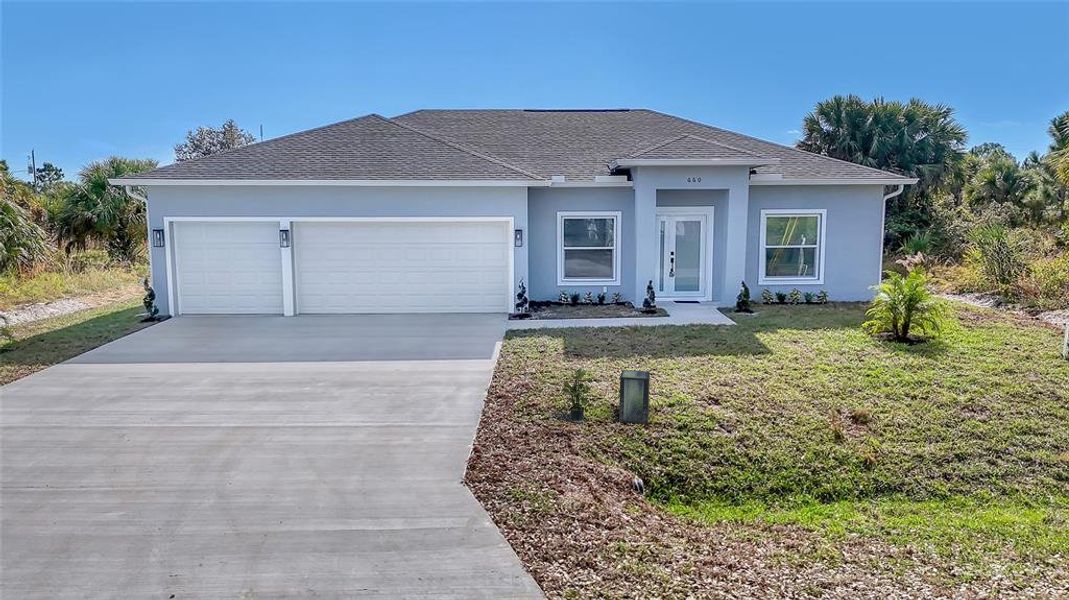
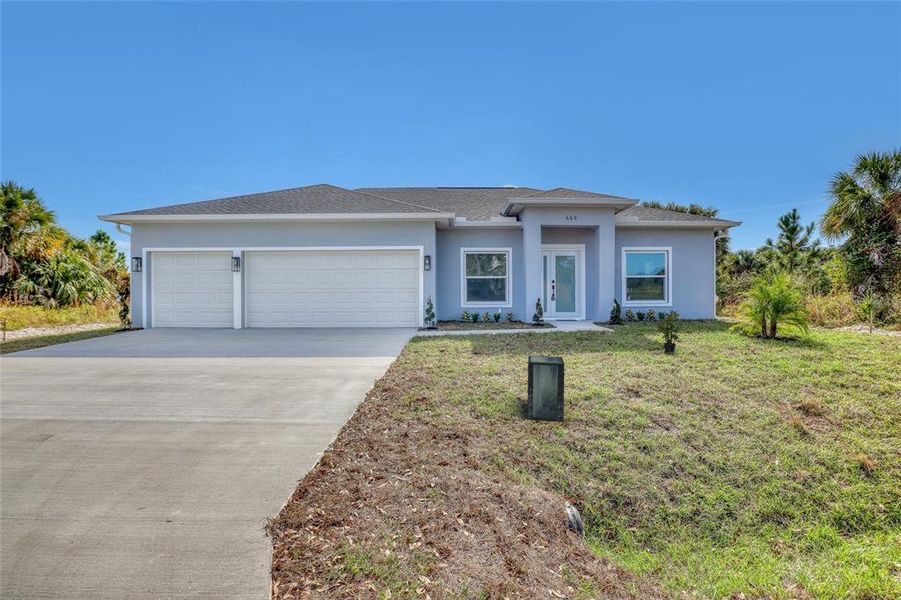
potted plant: present [561,367,592,423] -> present [657,313,682,354]

